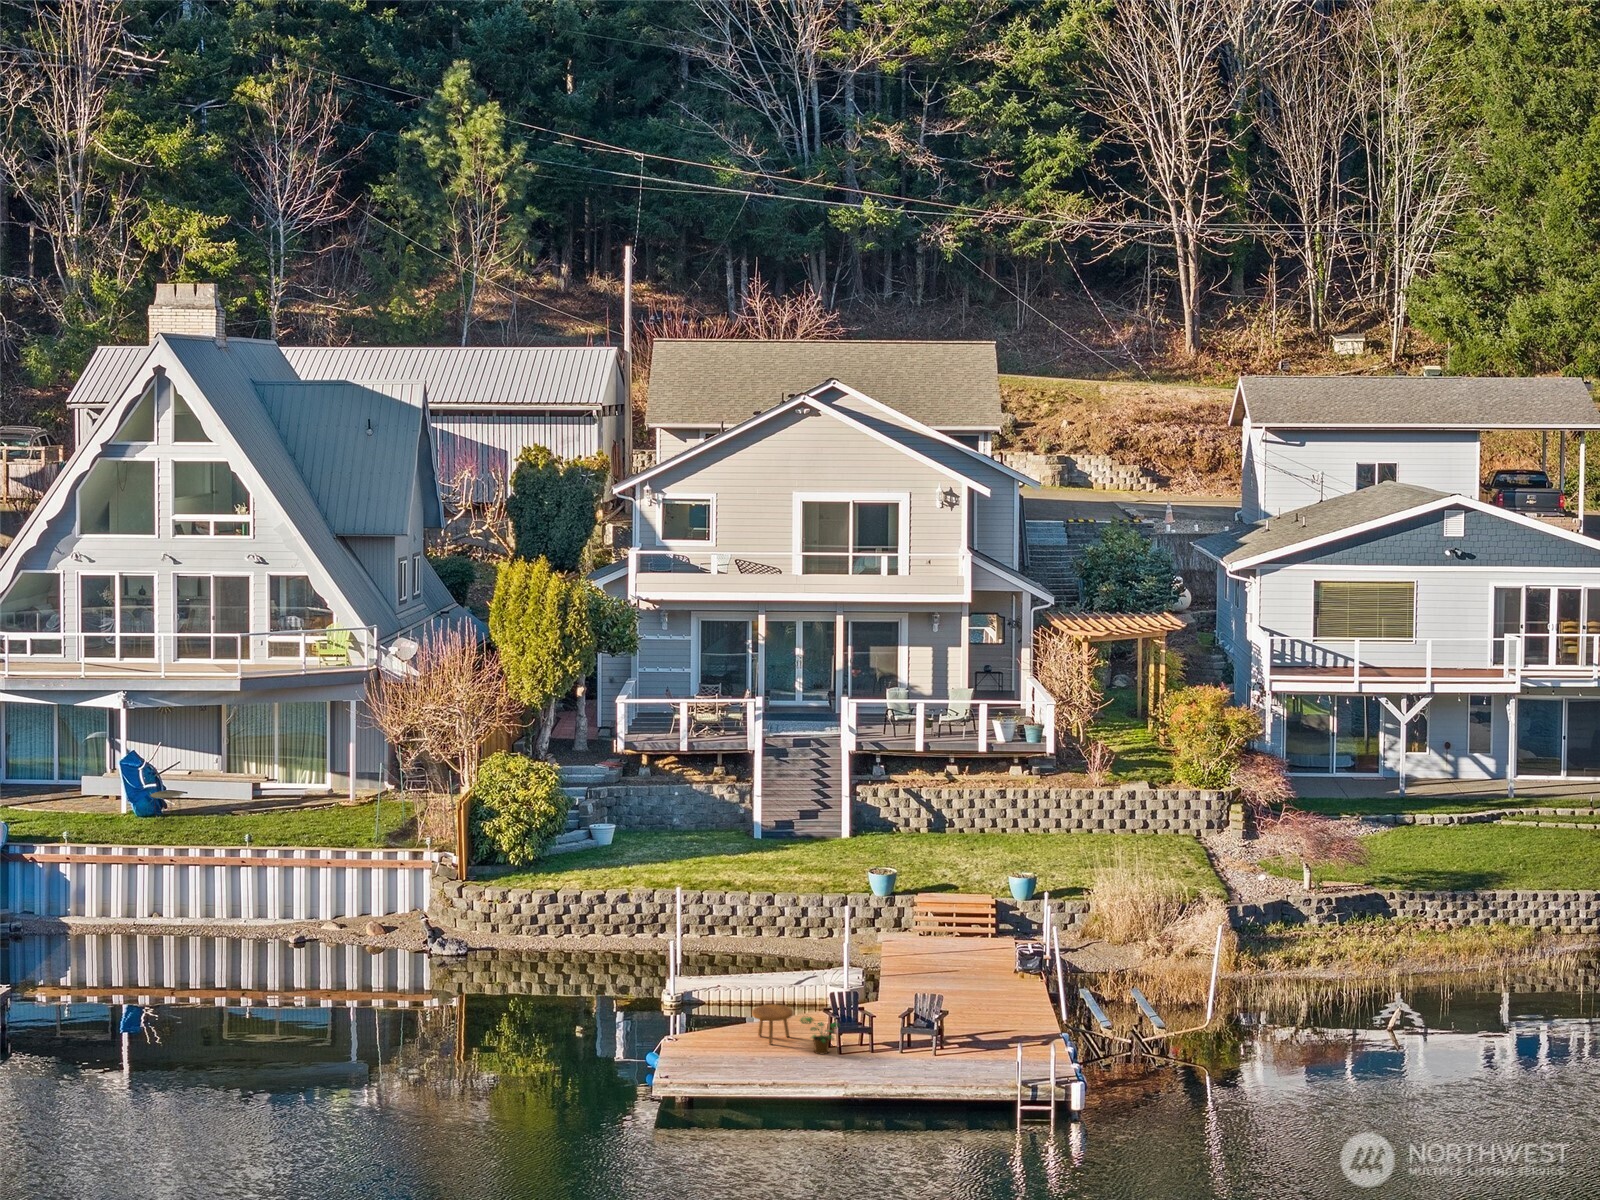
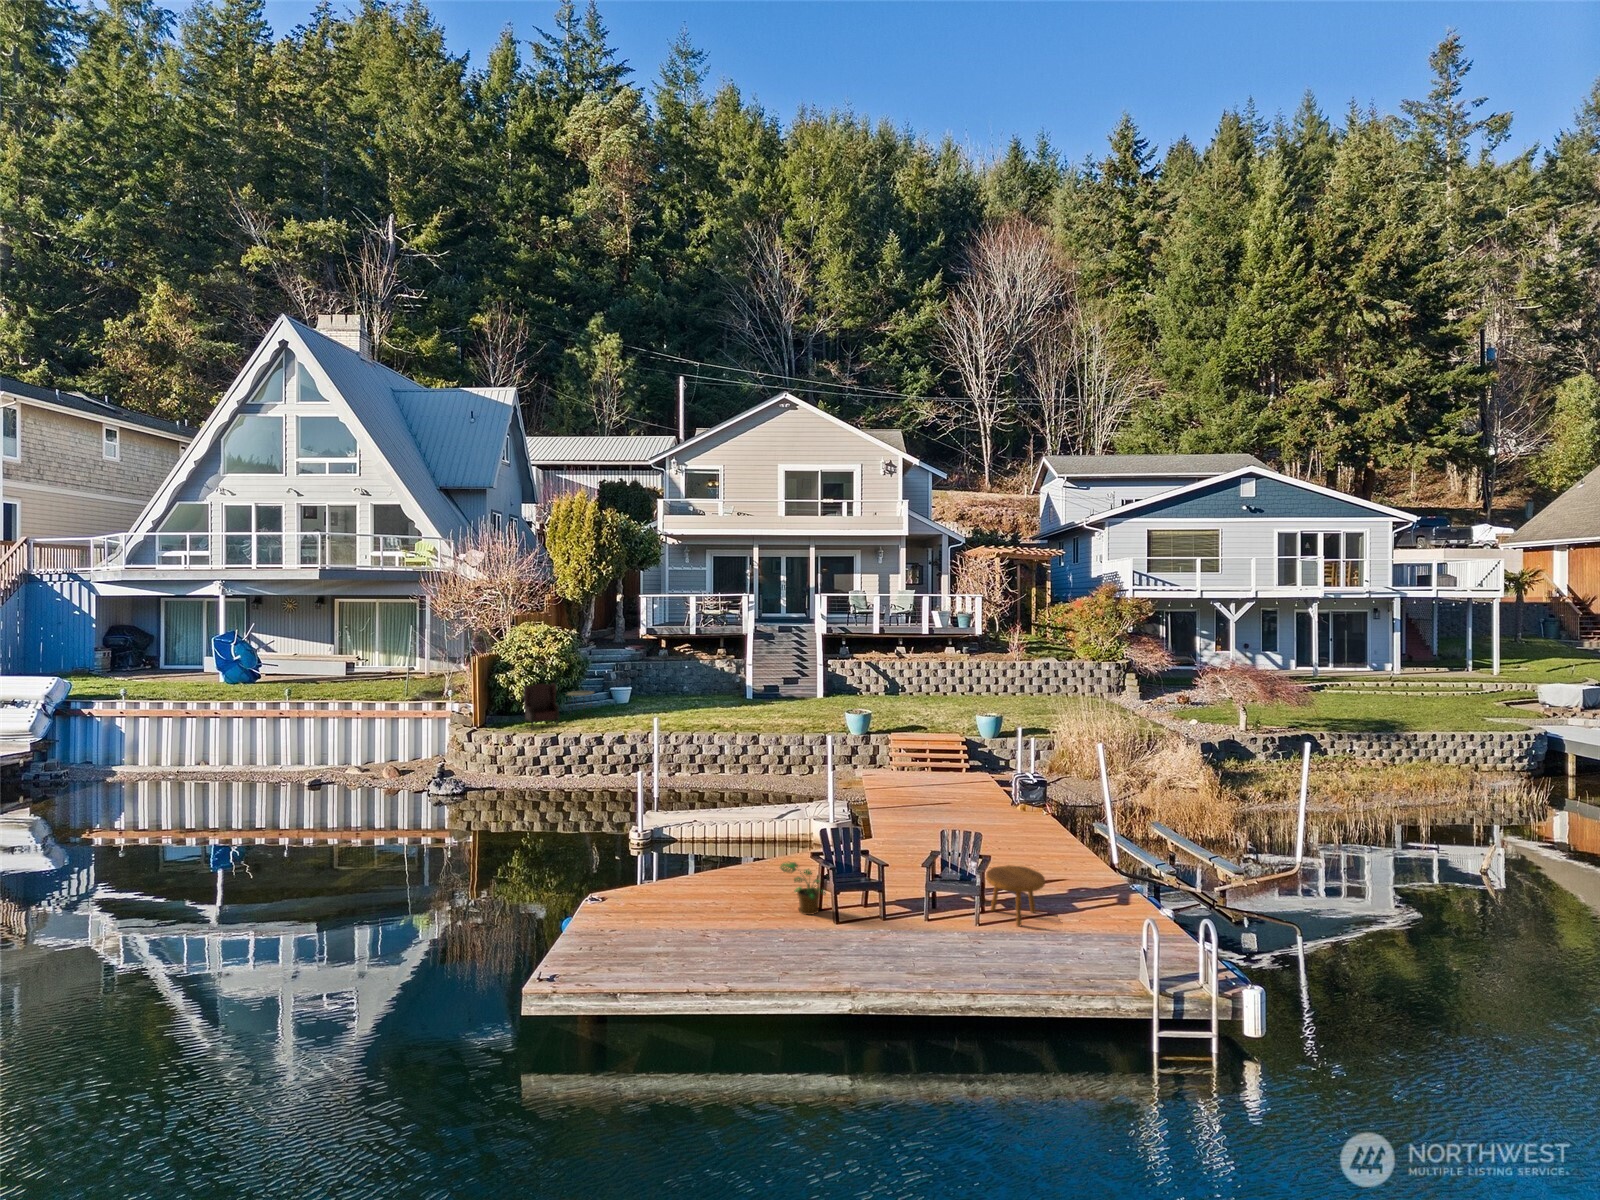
side table: present [151,791,183,823] -> present [567,691,594,716]
armchair: none [509,828,550,882] -> present [523,683,559,729]
footstool: present [752,1004,793,1045] -> present [986,865,1045,927]

